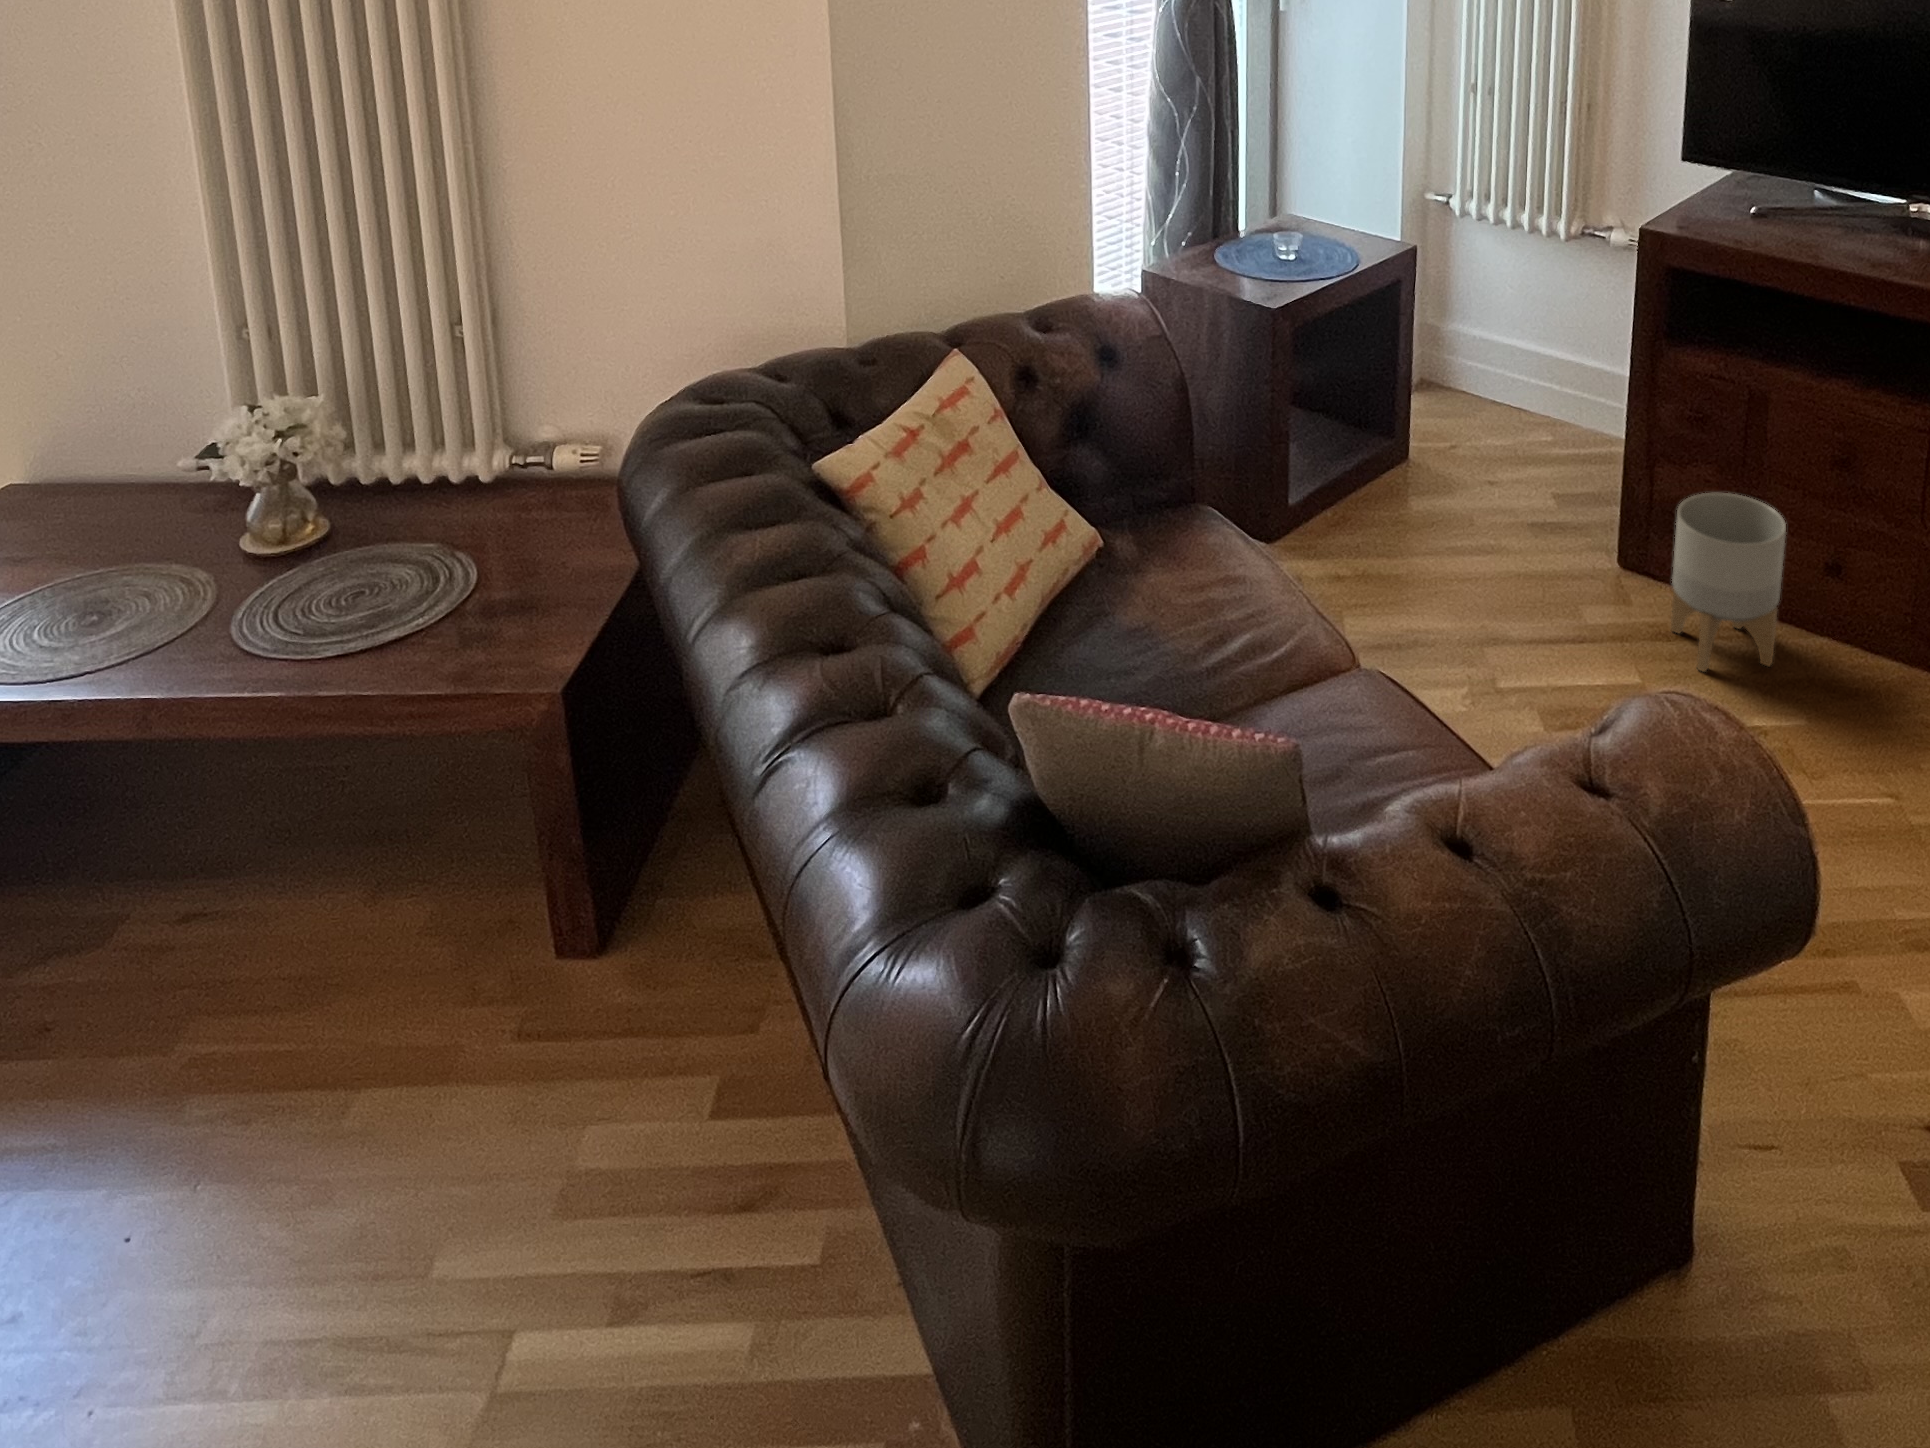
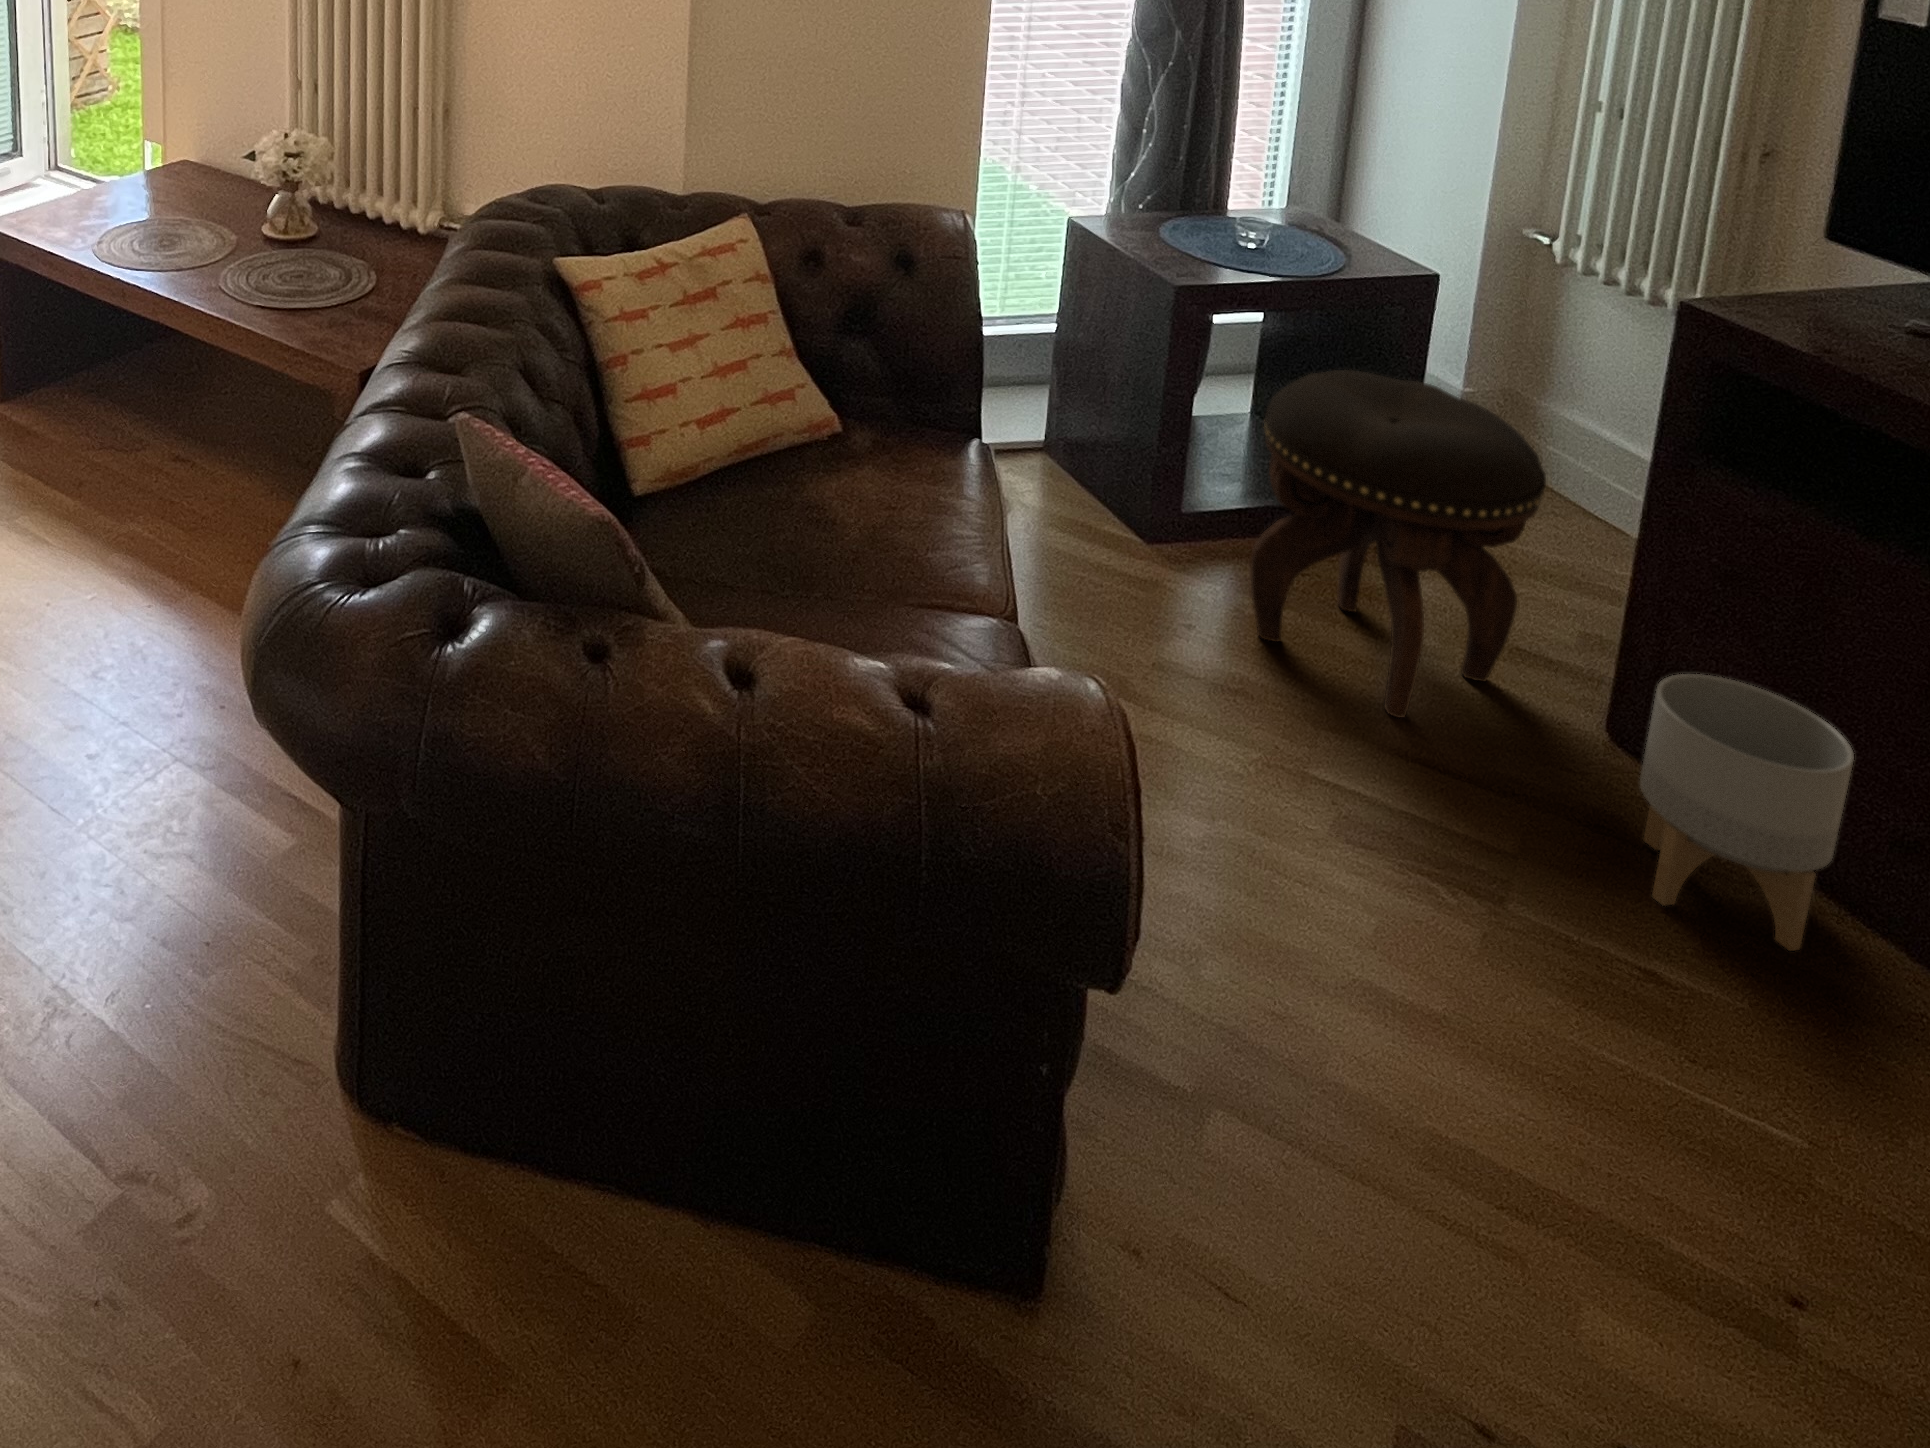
footstool: none [1376,336,1568,610] -> present [1250,370,1546,718]

